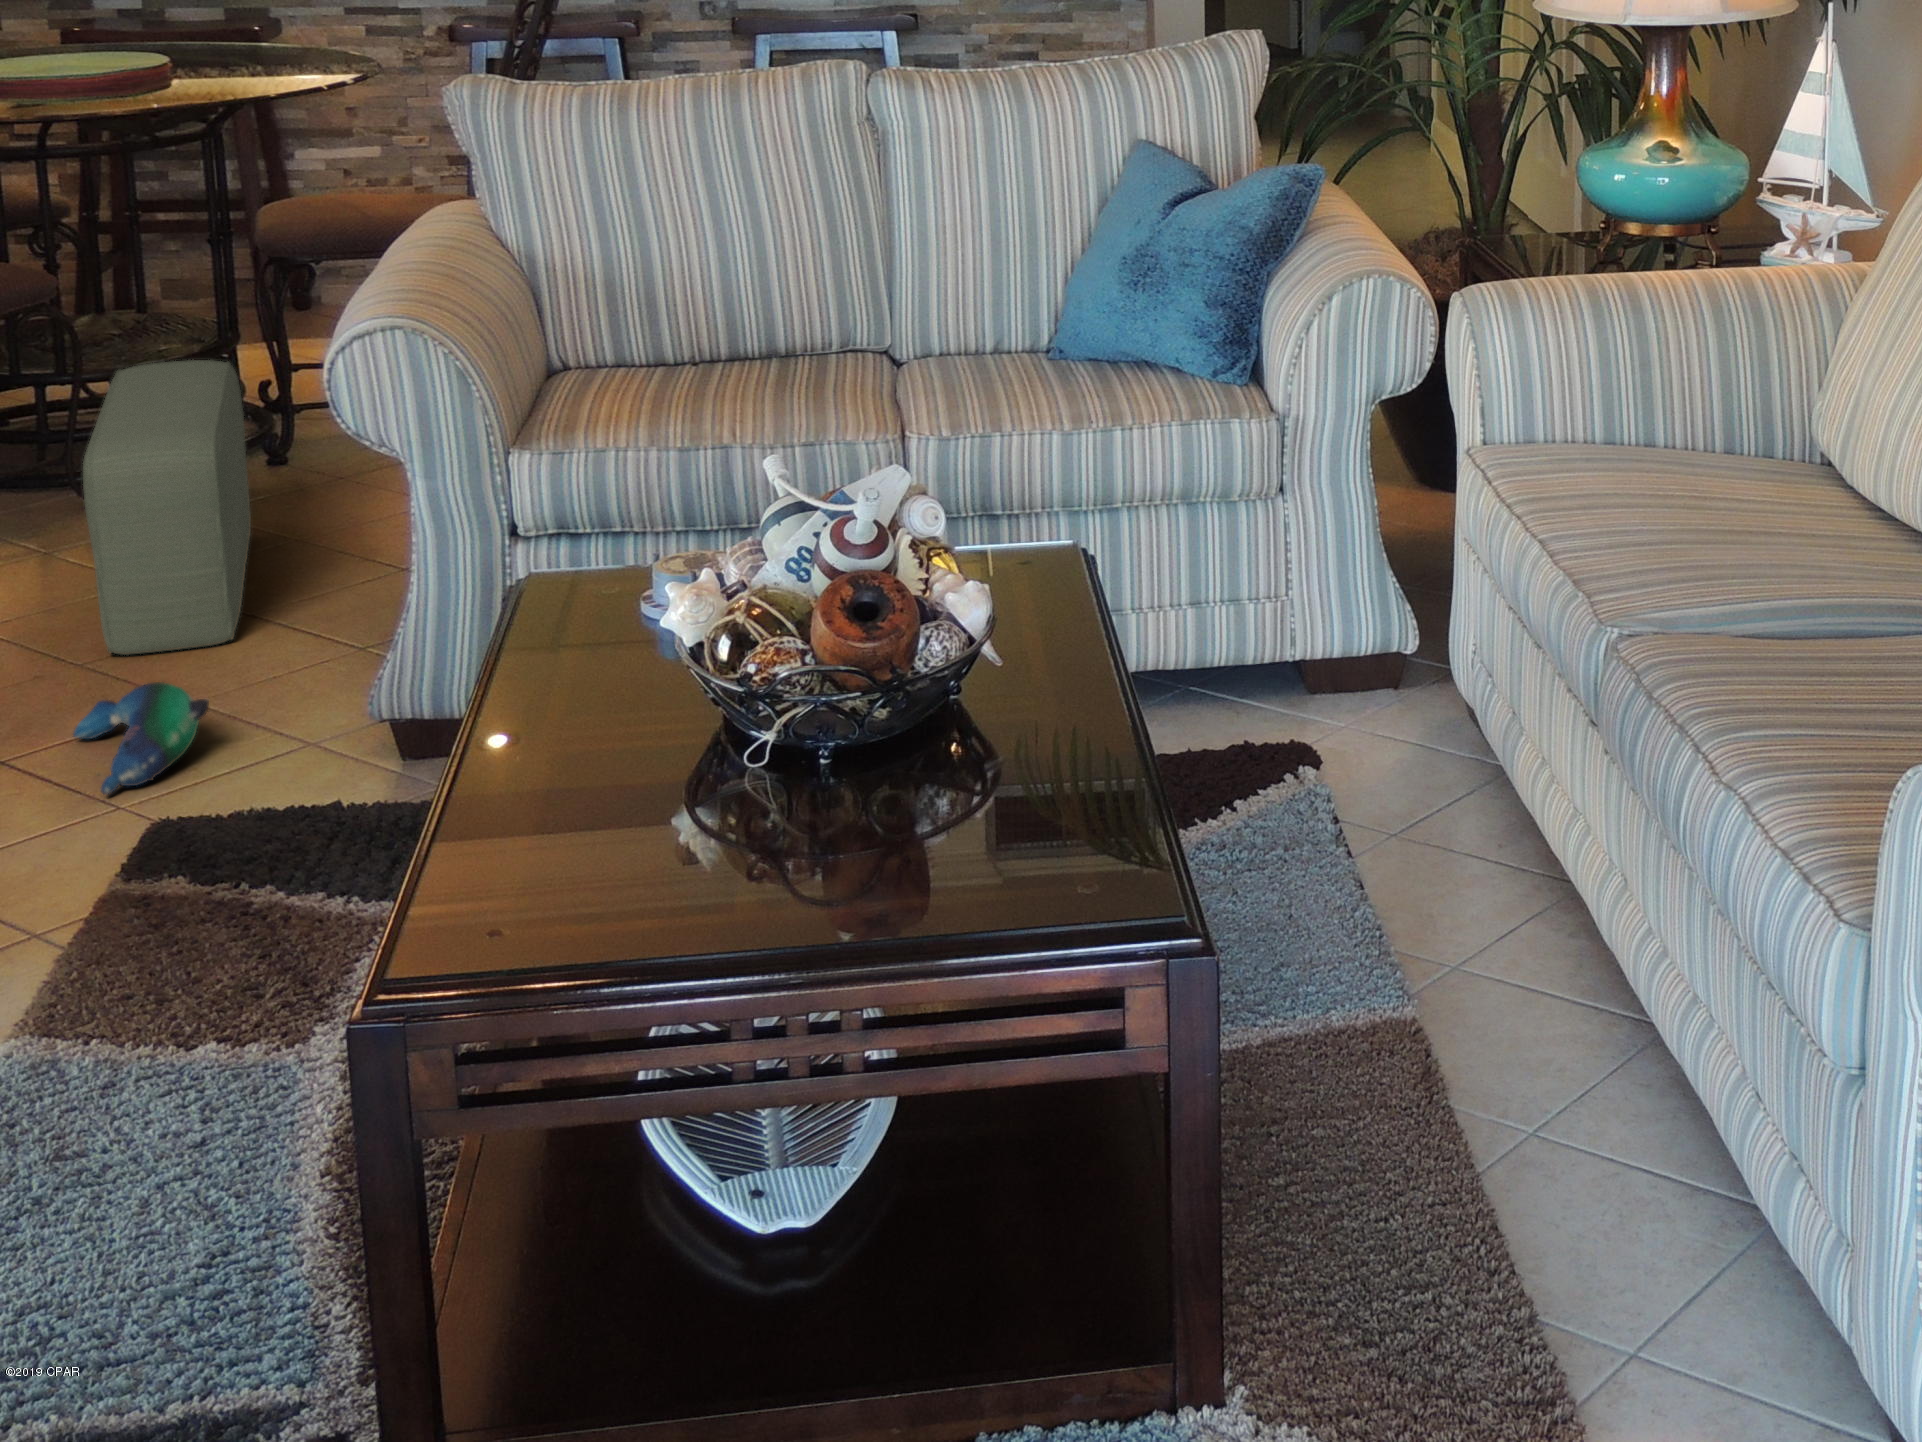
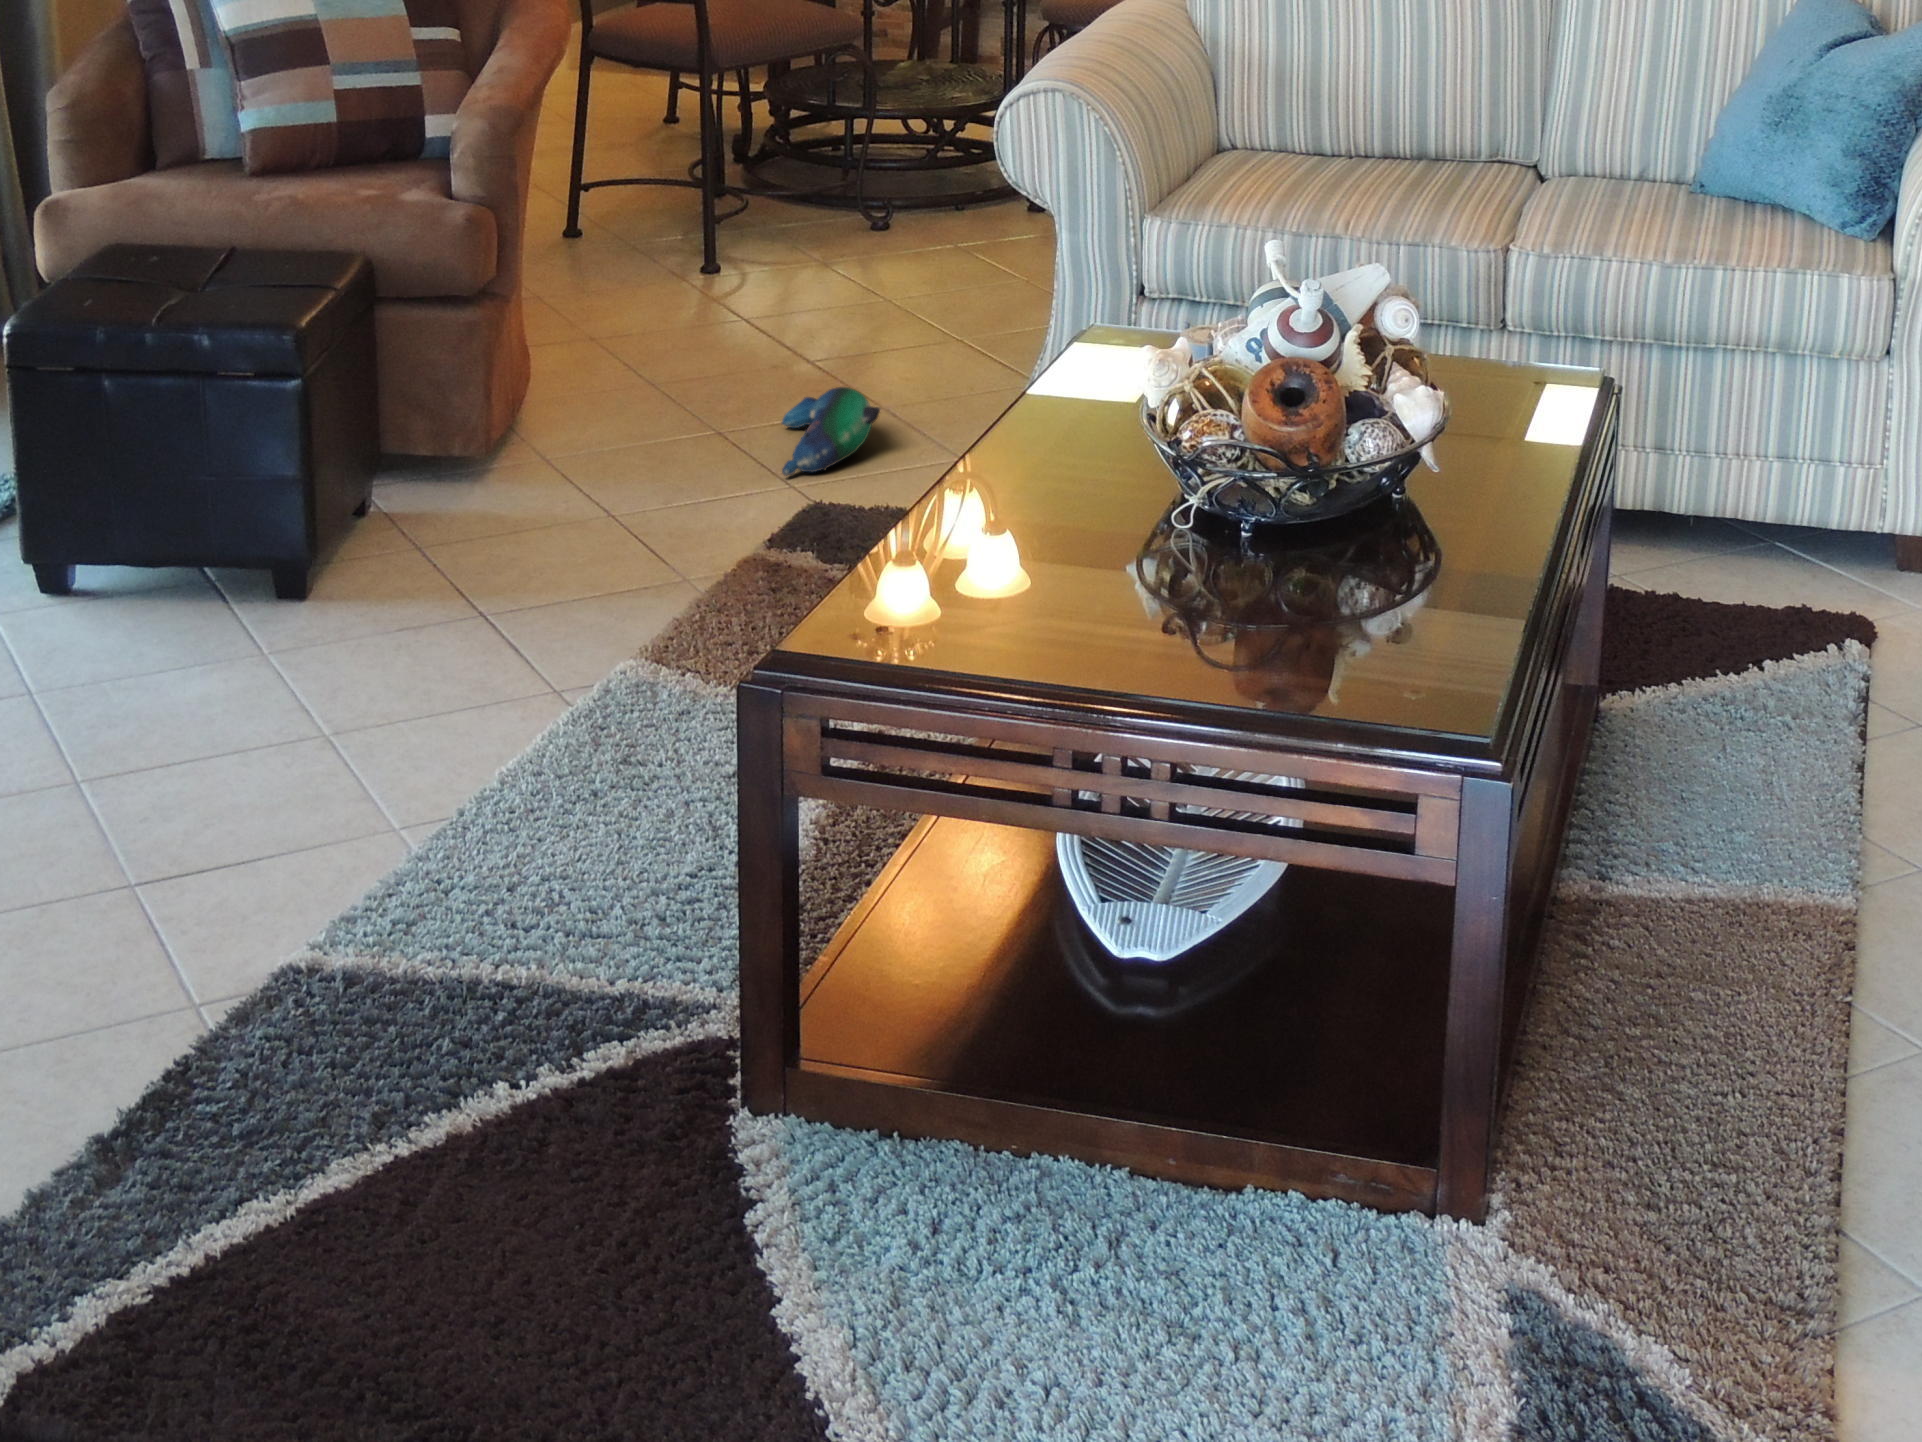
pouf: present [83,360,251,655] -> none [830,112,988,365]

